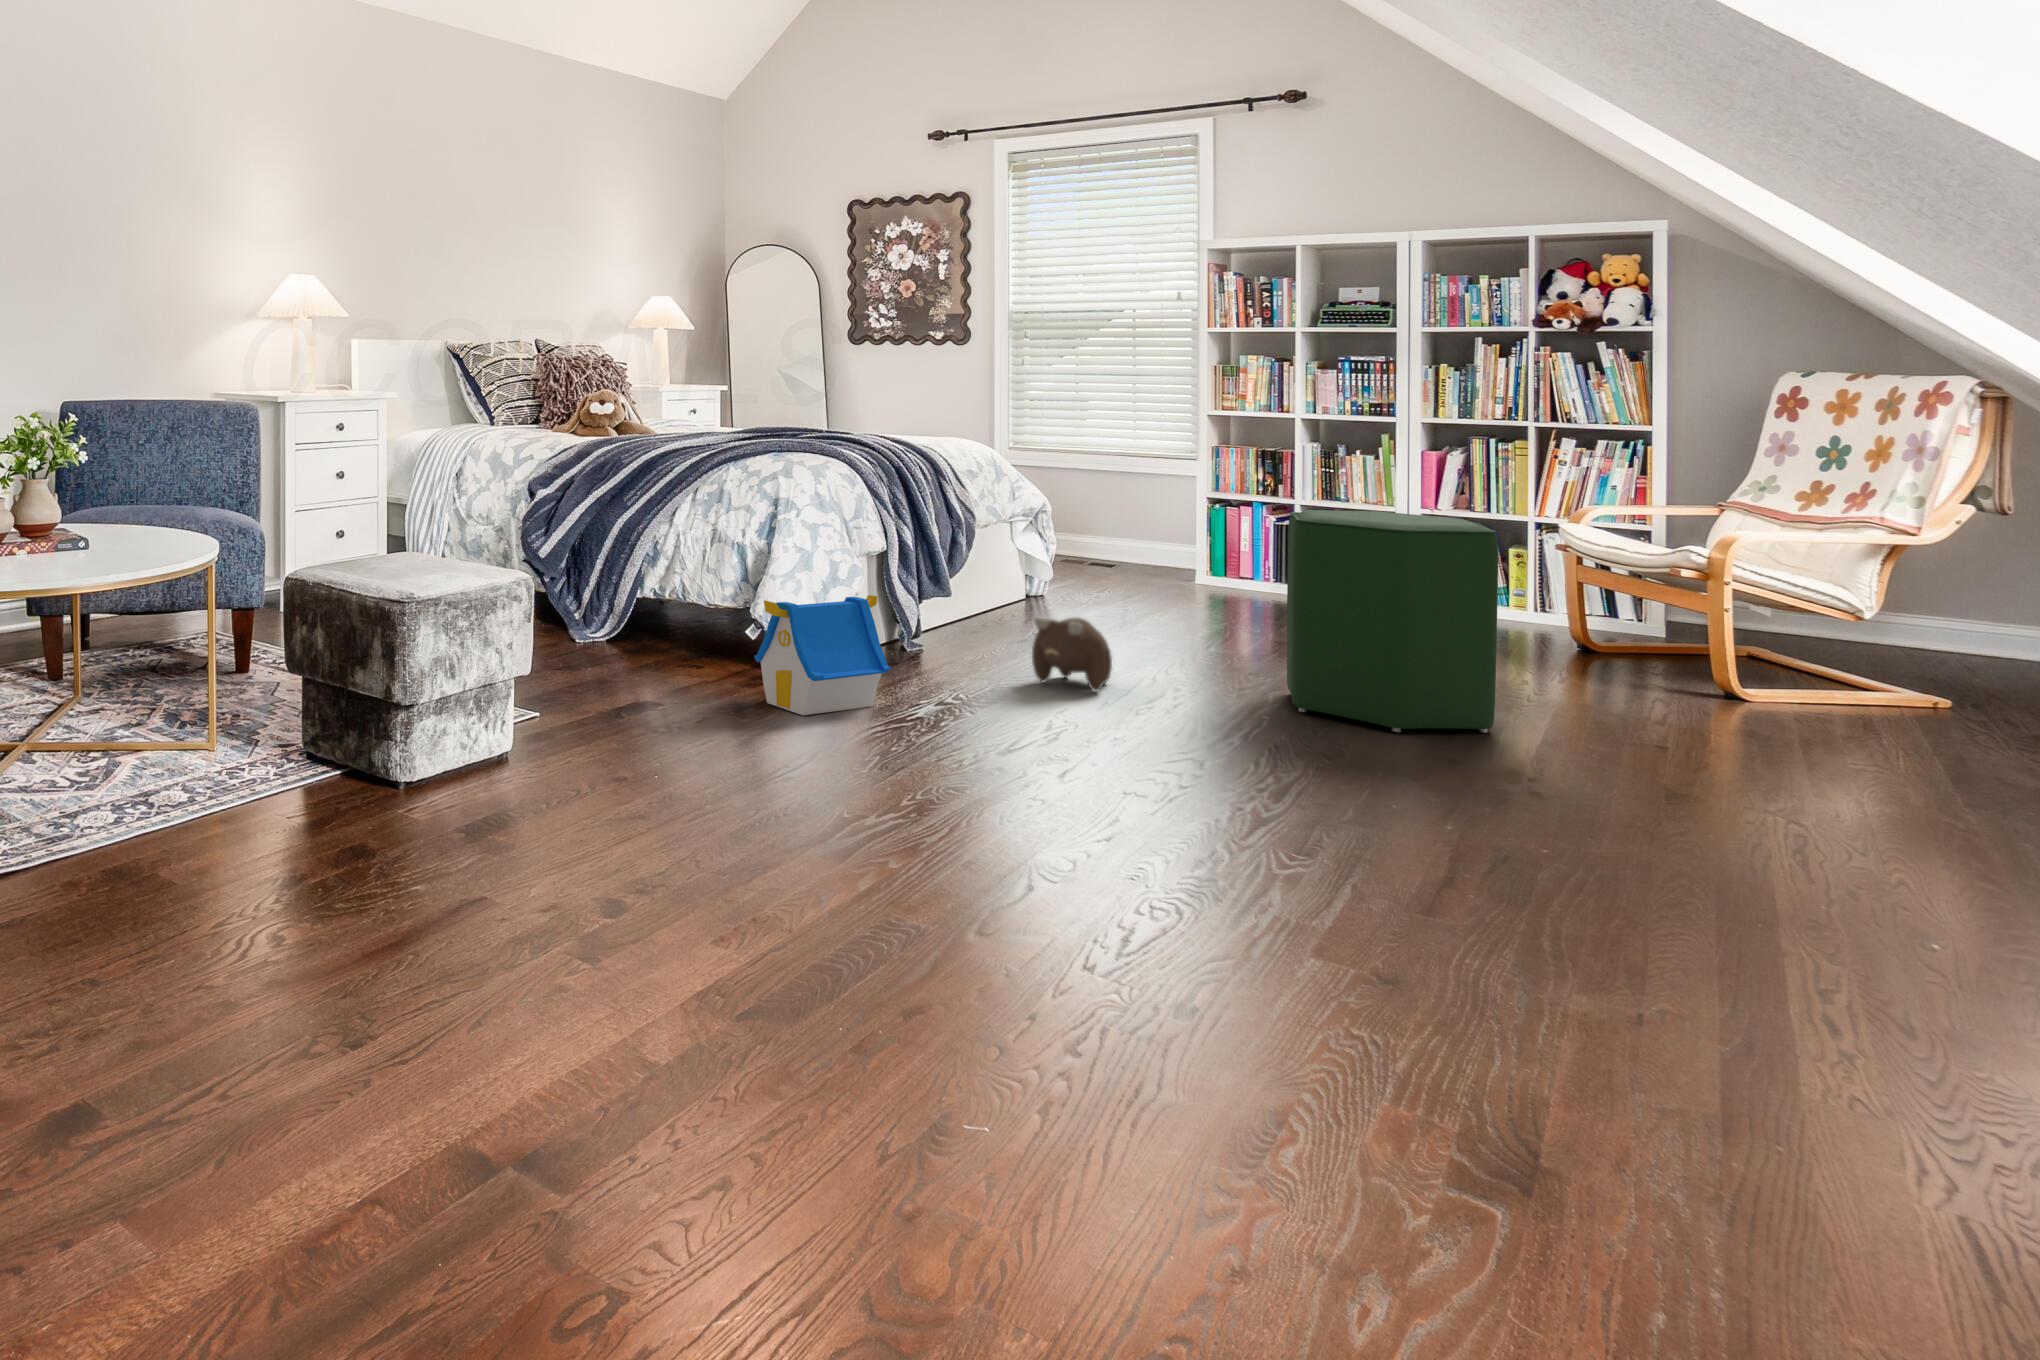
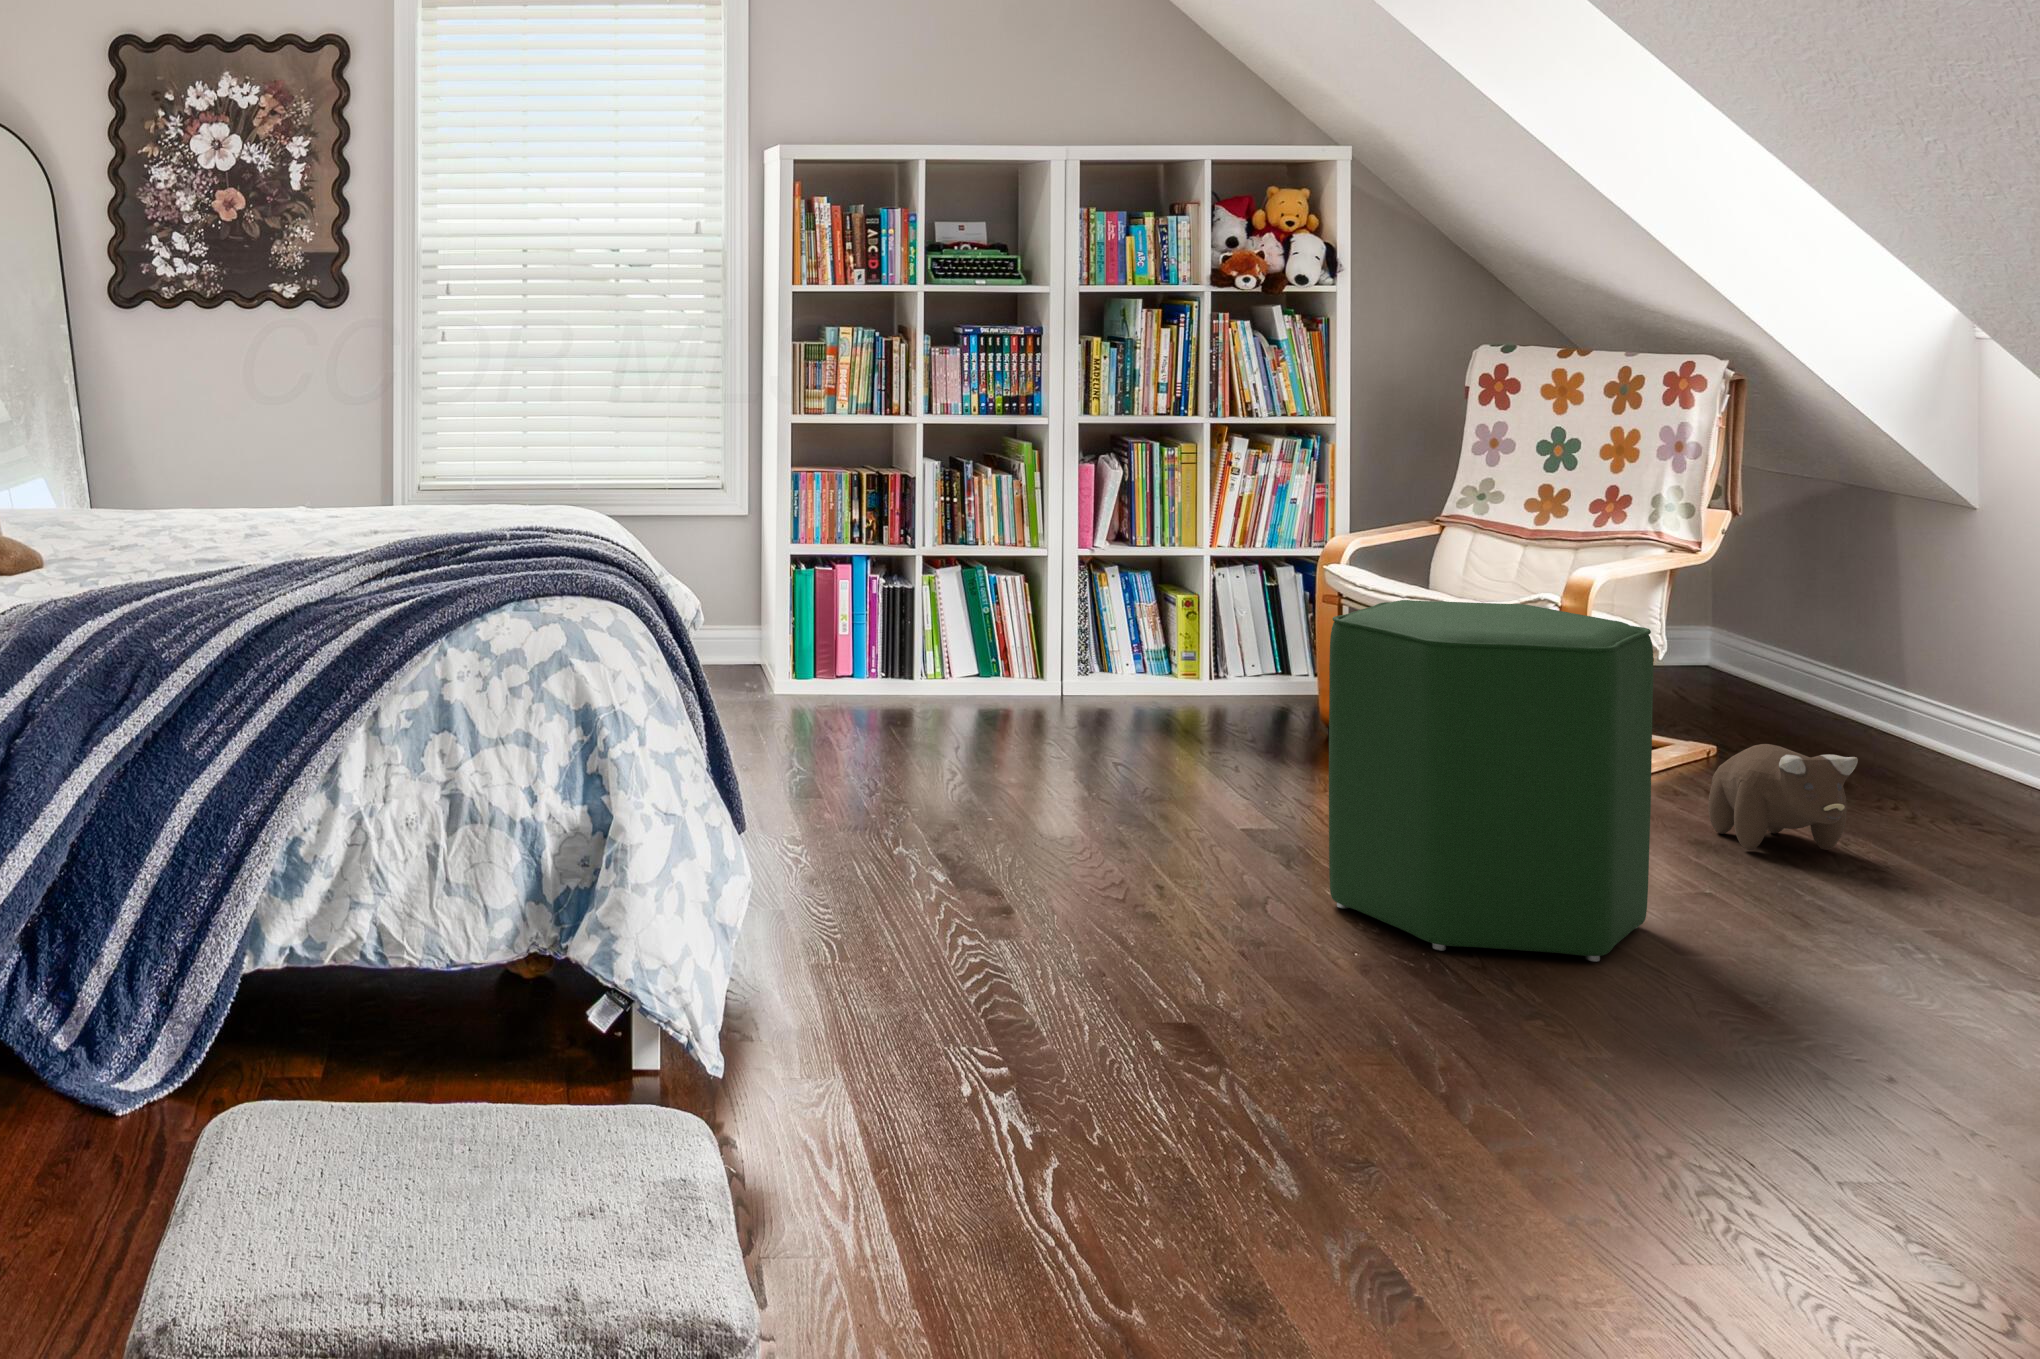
toy house: present [754,595,890,715] -> none [829,917,1080,1250]
plush toy: present [1032,617,1112,691] -> present [1708,744,1858,850]

